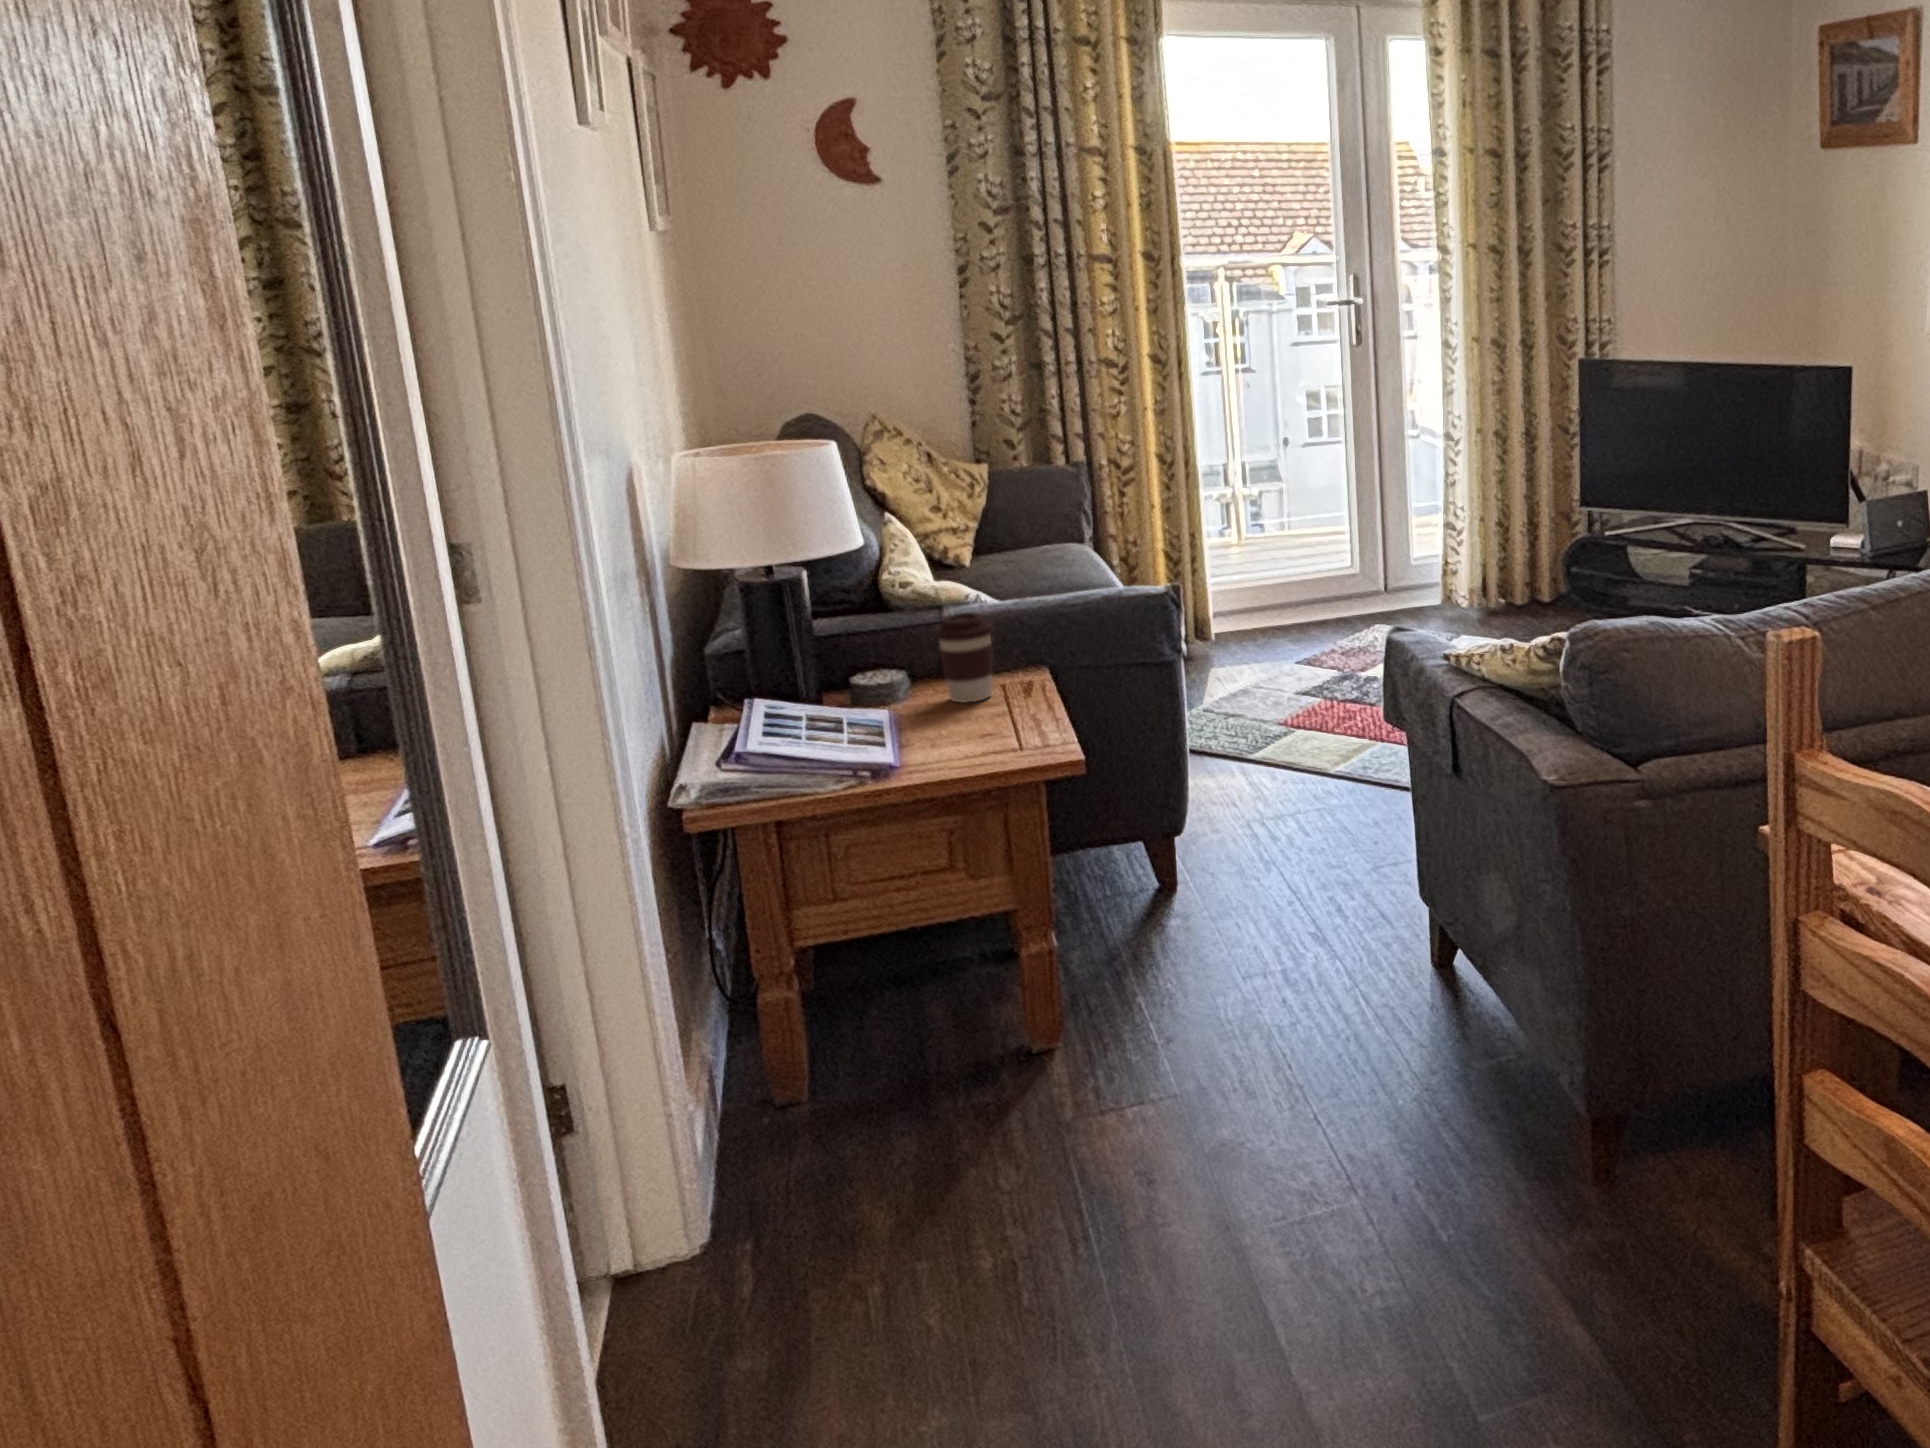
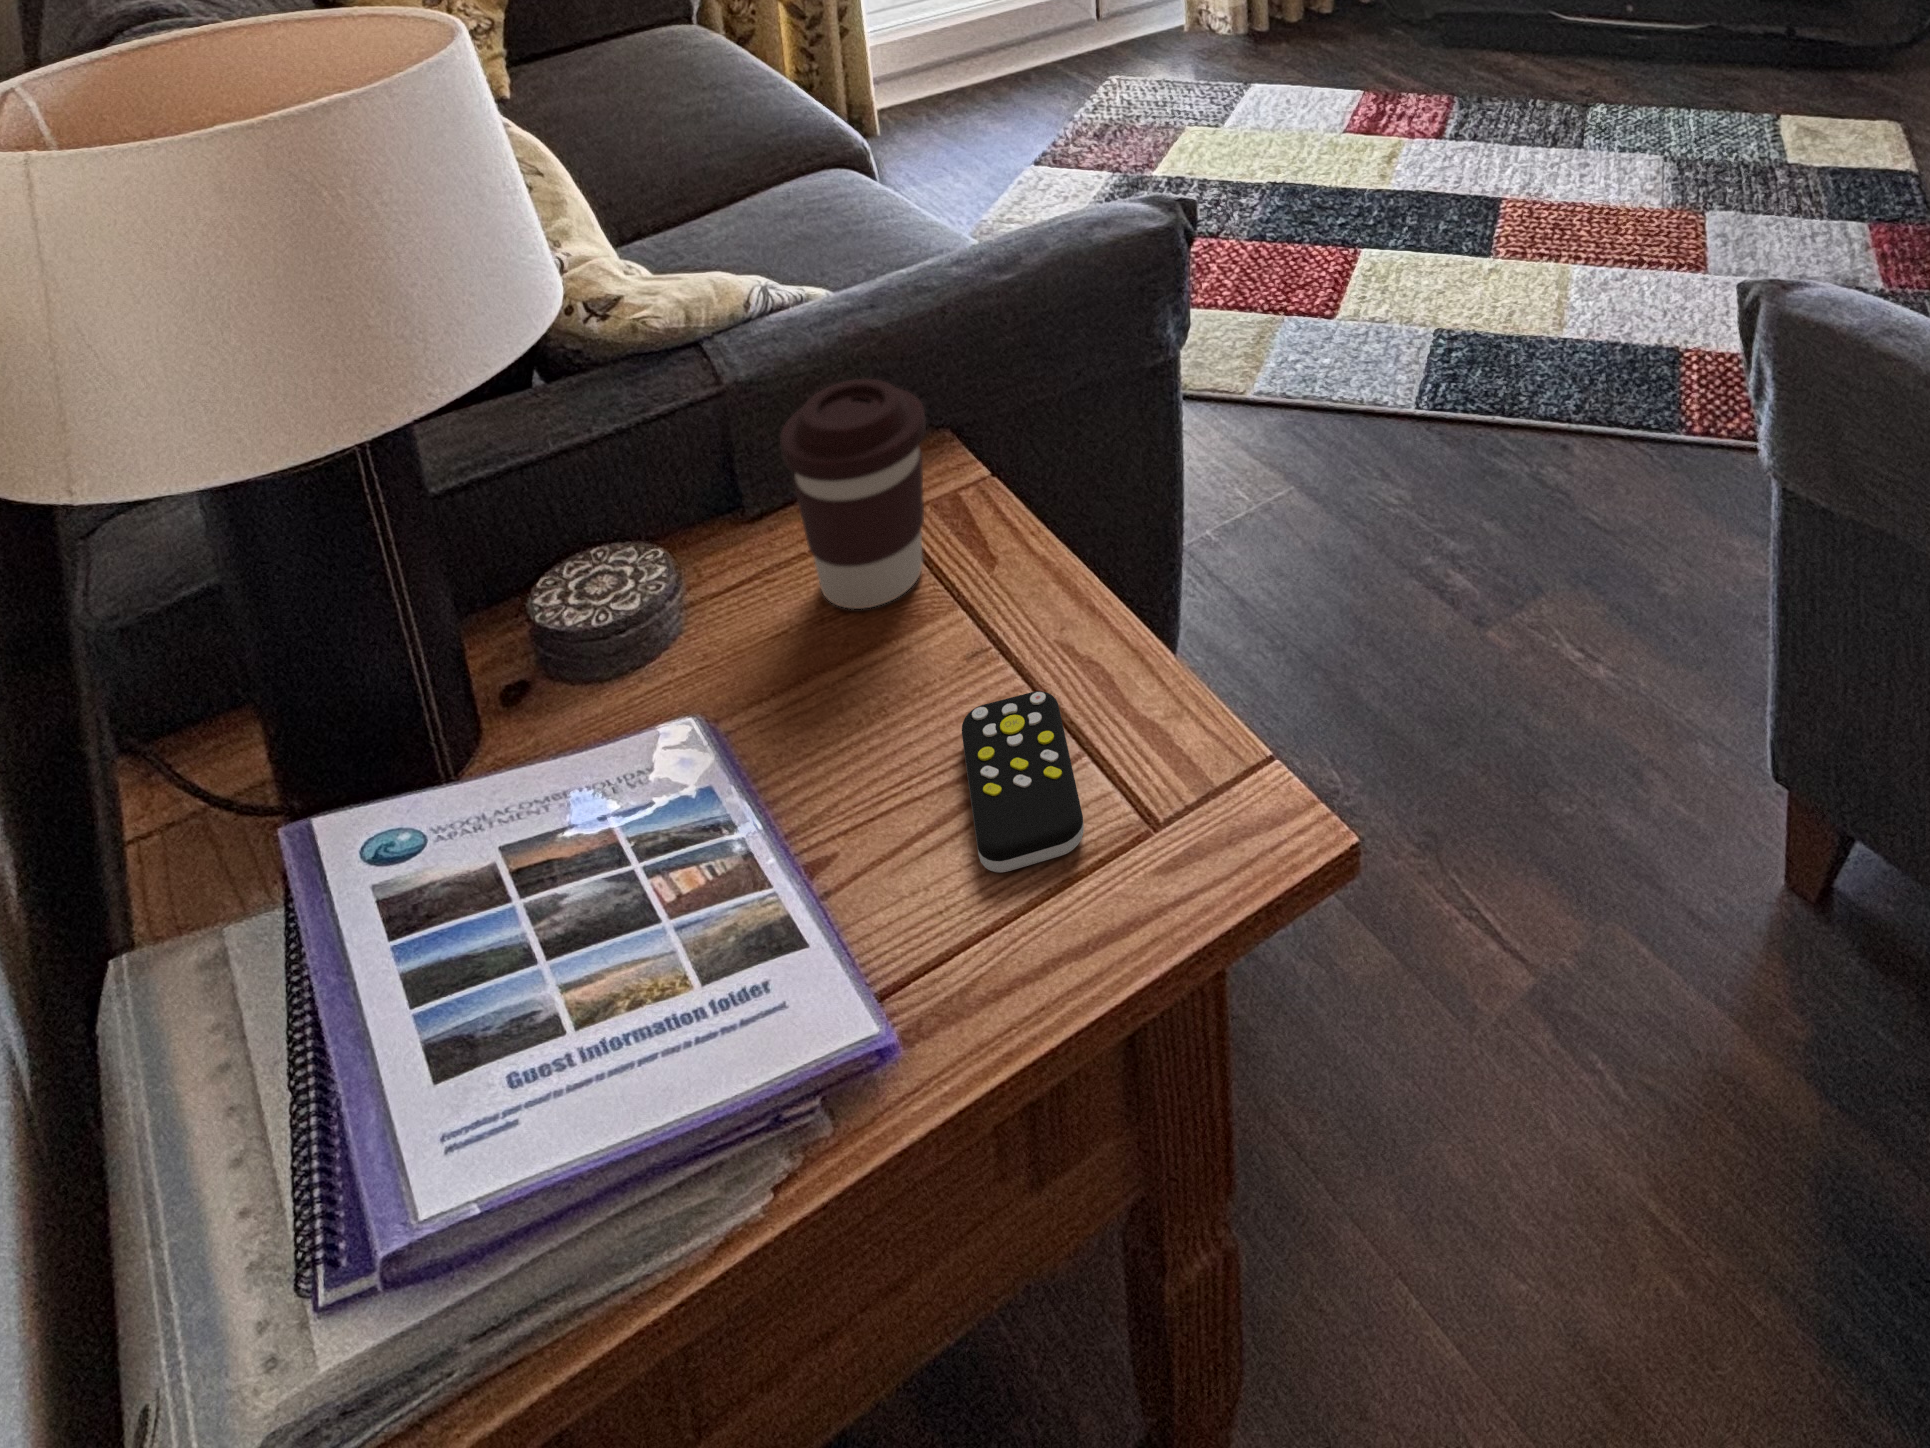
remote control: none [945,718,1002,754] -> present [962,691,1084,872]

